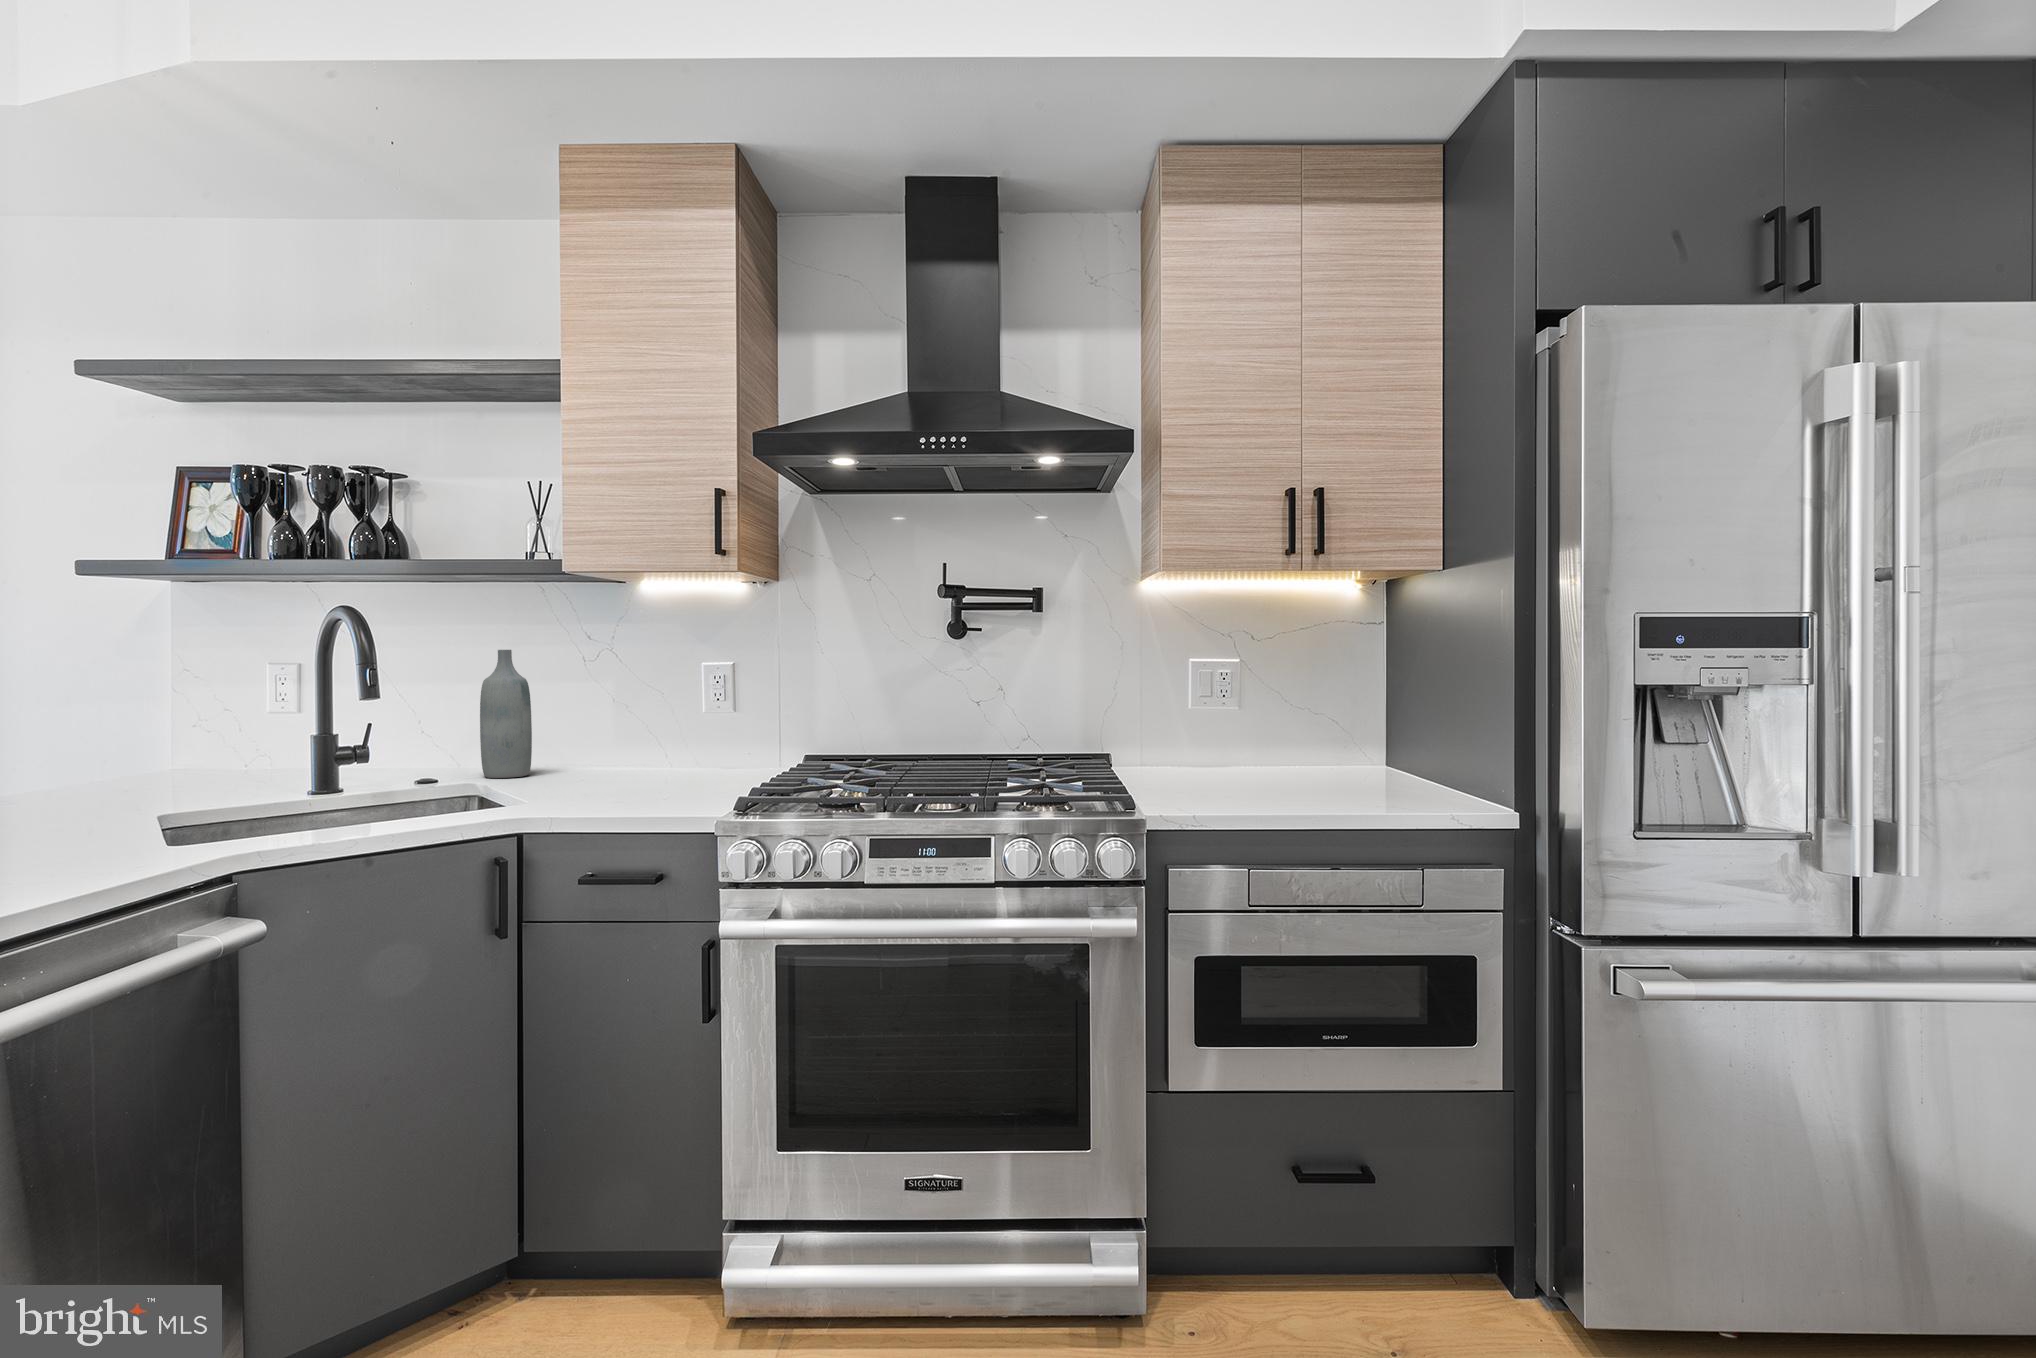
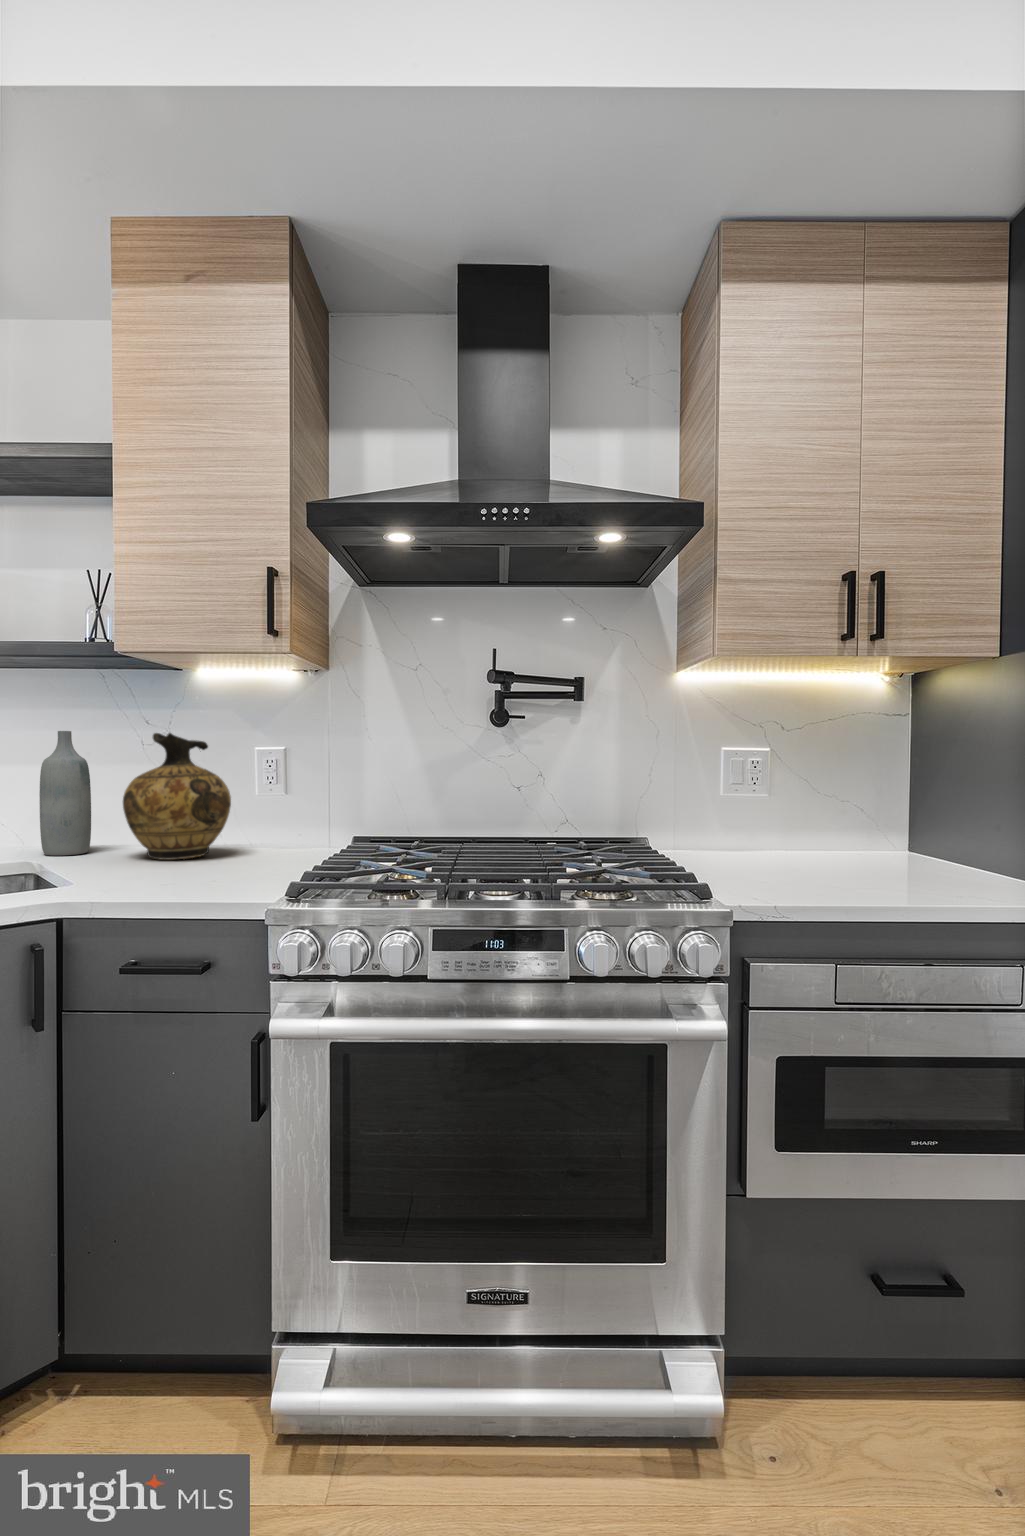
ceramic jug: none [567,651,676,781] -> present [123,733,231,860]

